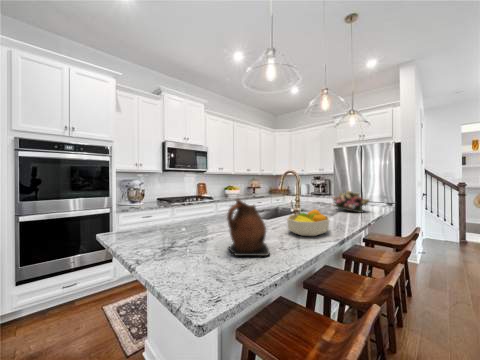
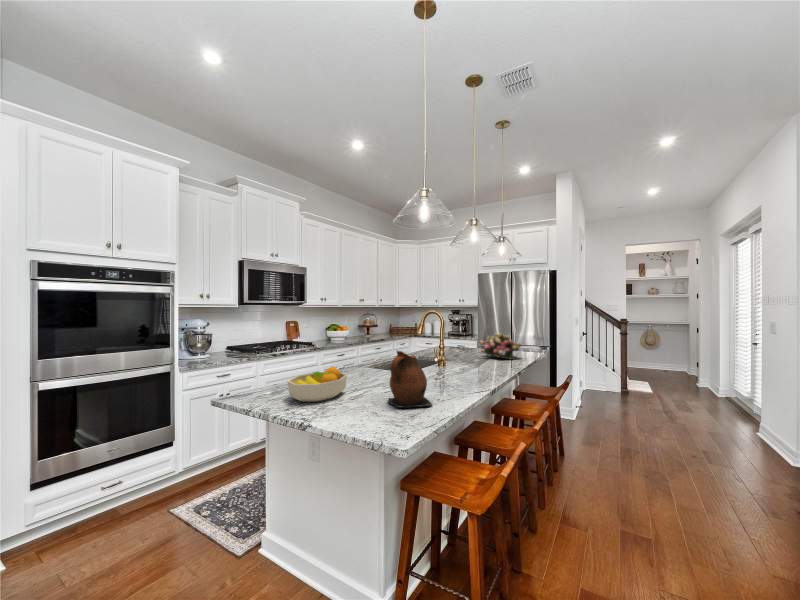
fruit bowl: present [287,209,329,236] -> present [288,367,347,402]

